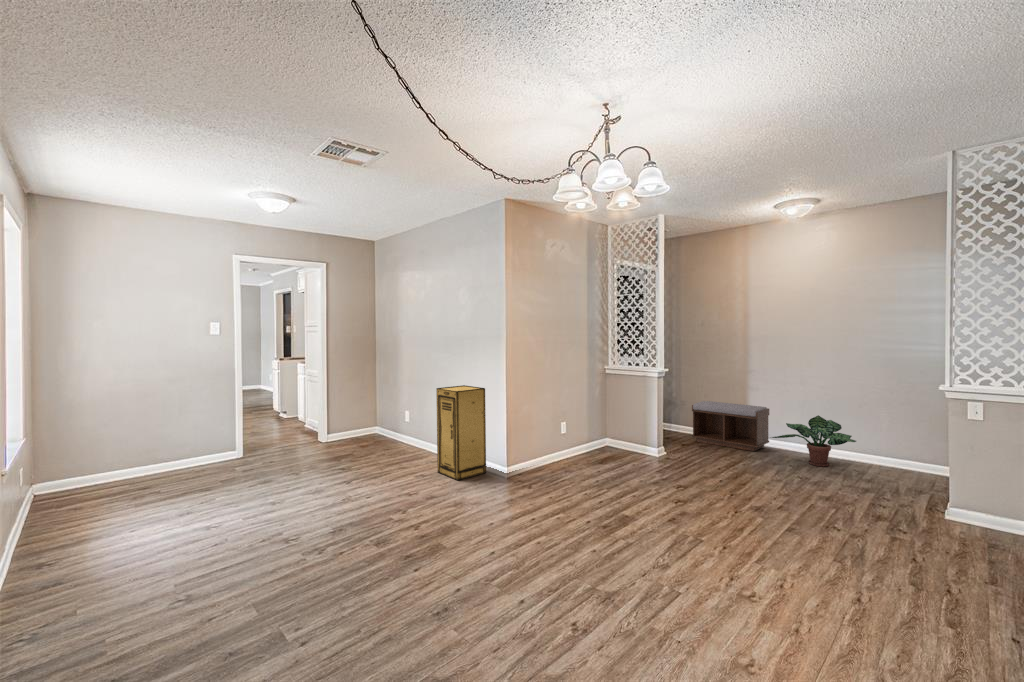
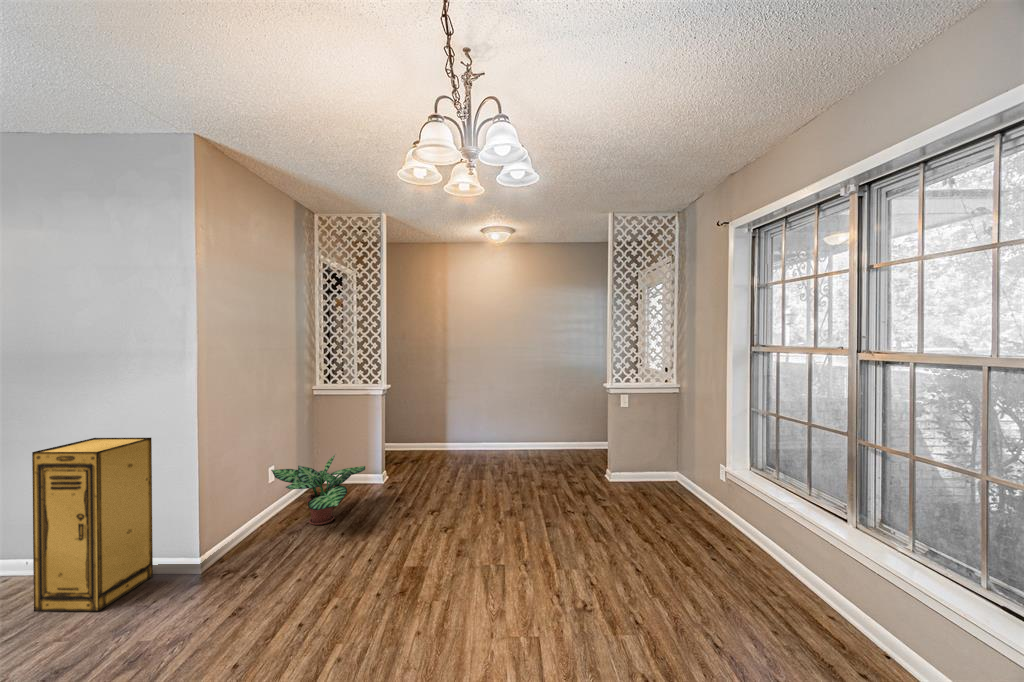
bench: present [692,401,769,451] -> none [399,413,466,457]
potted plant: present [772,415,856,466] -> present [271,455,365,525]

